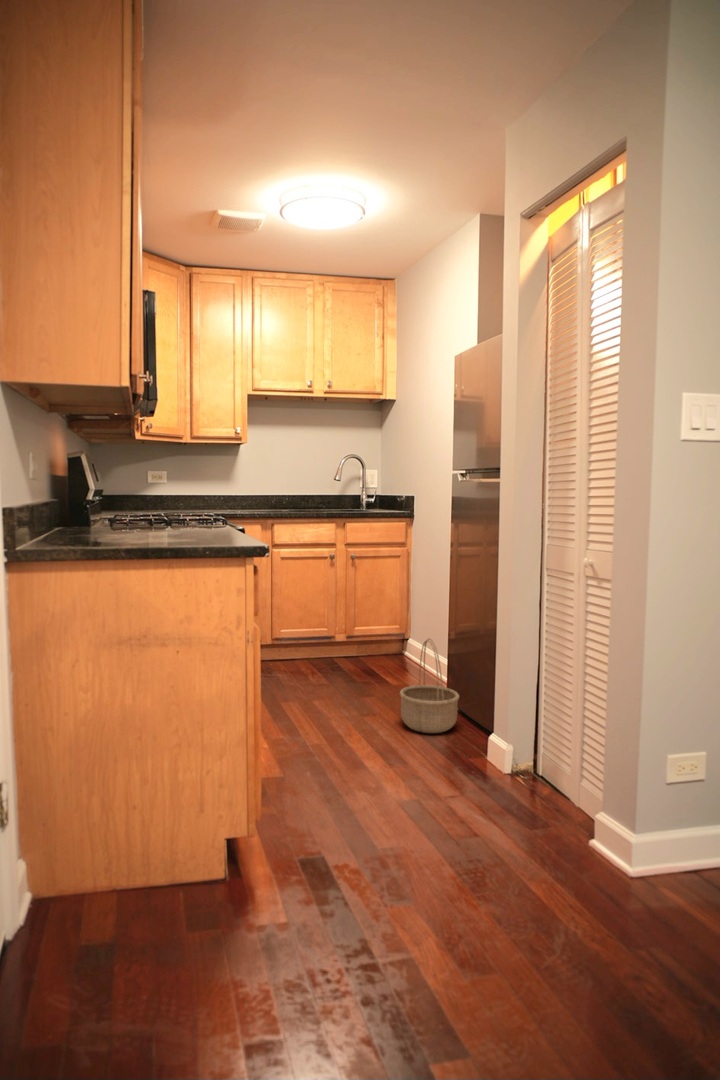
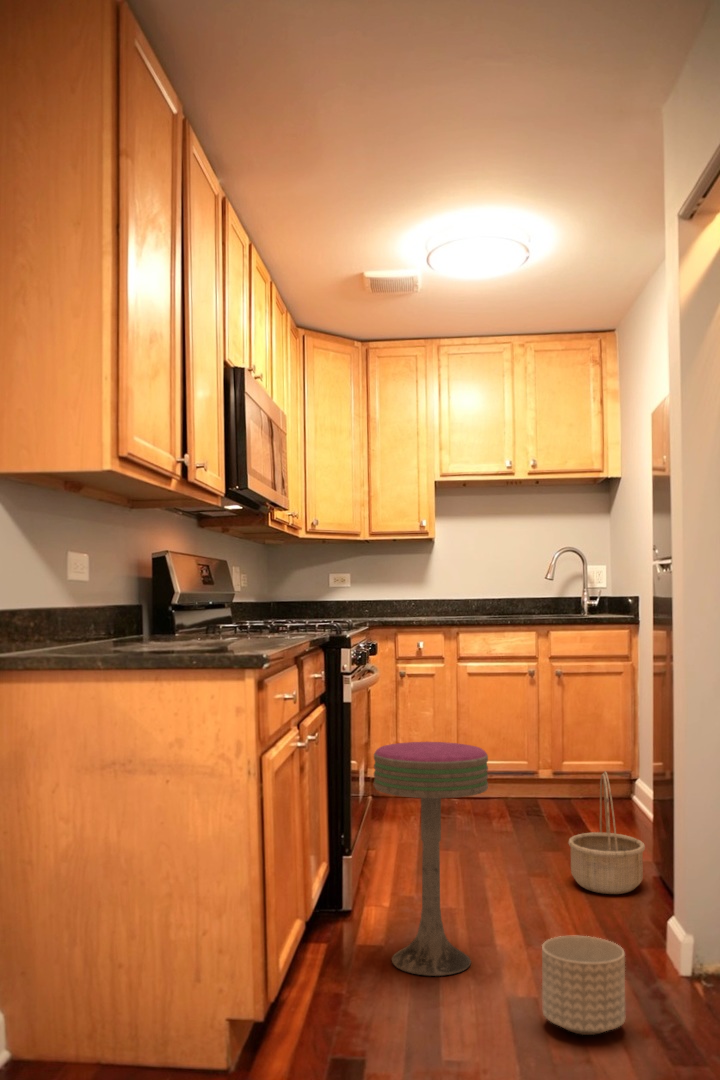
bar stool: none [289,626,388,823] -> present [374,742,488,976]
planter: none [457,780,525,860] -> present [542,936,625,1035]

